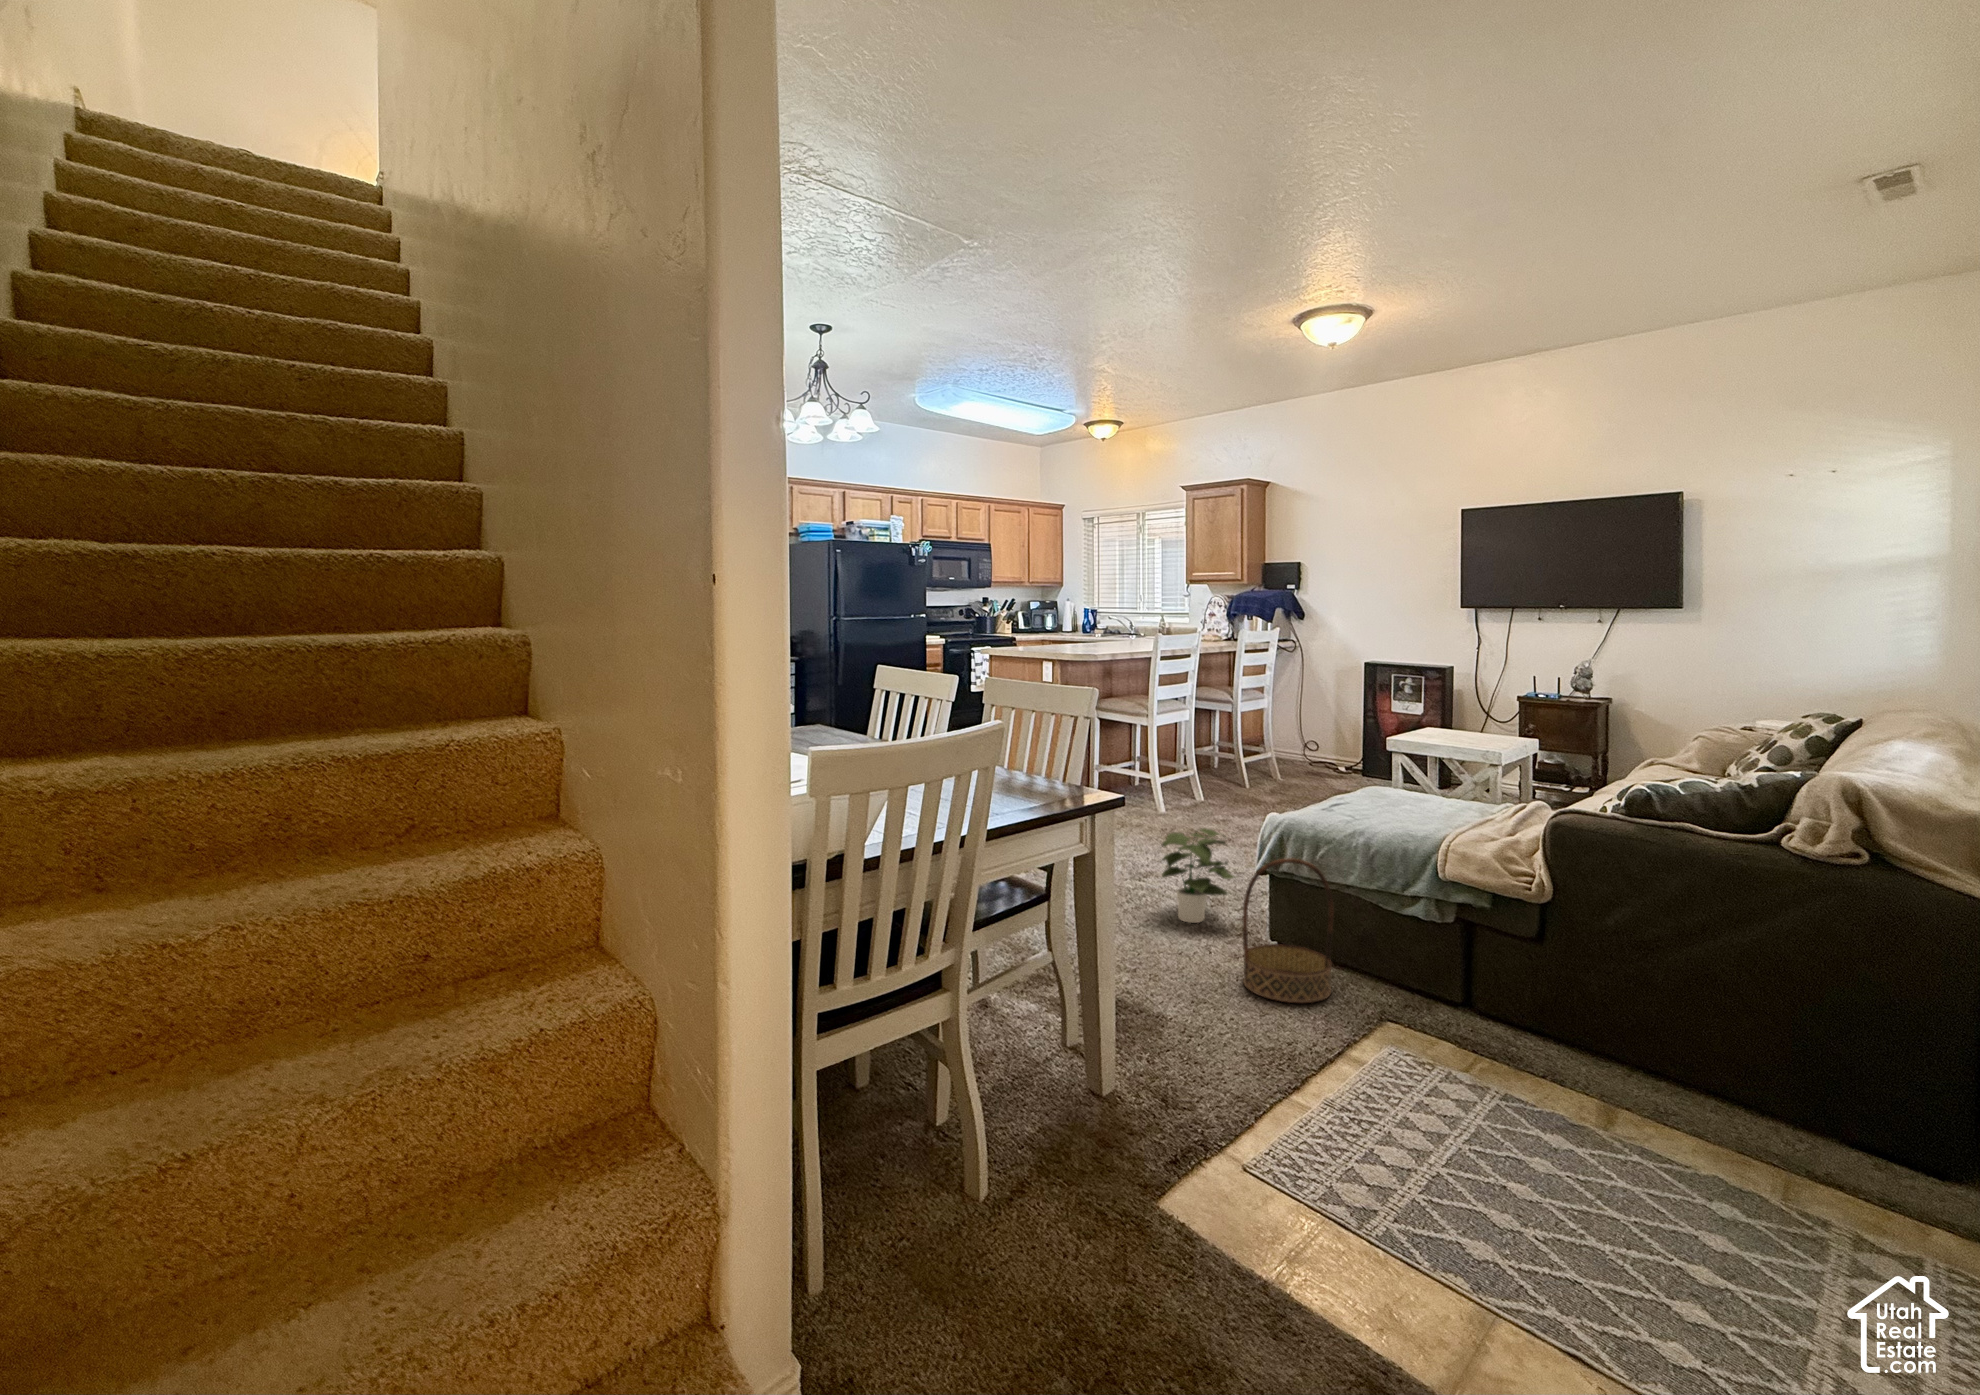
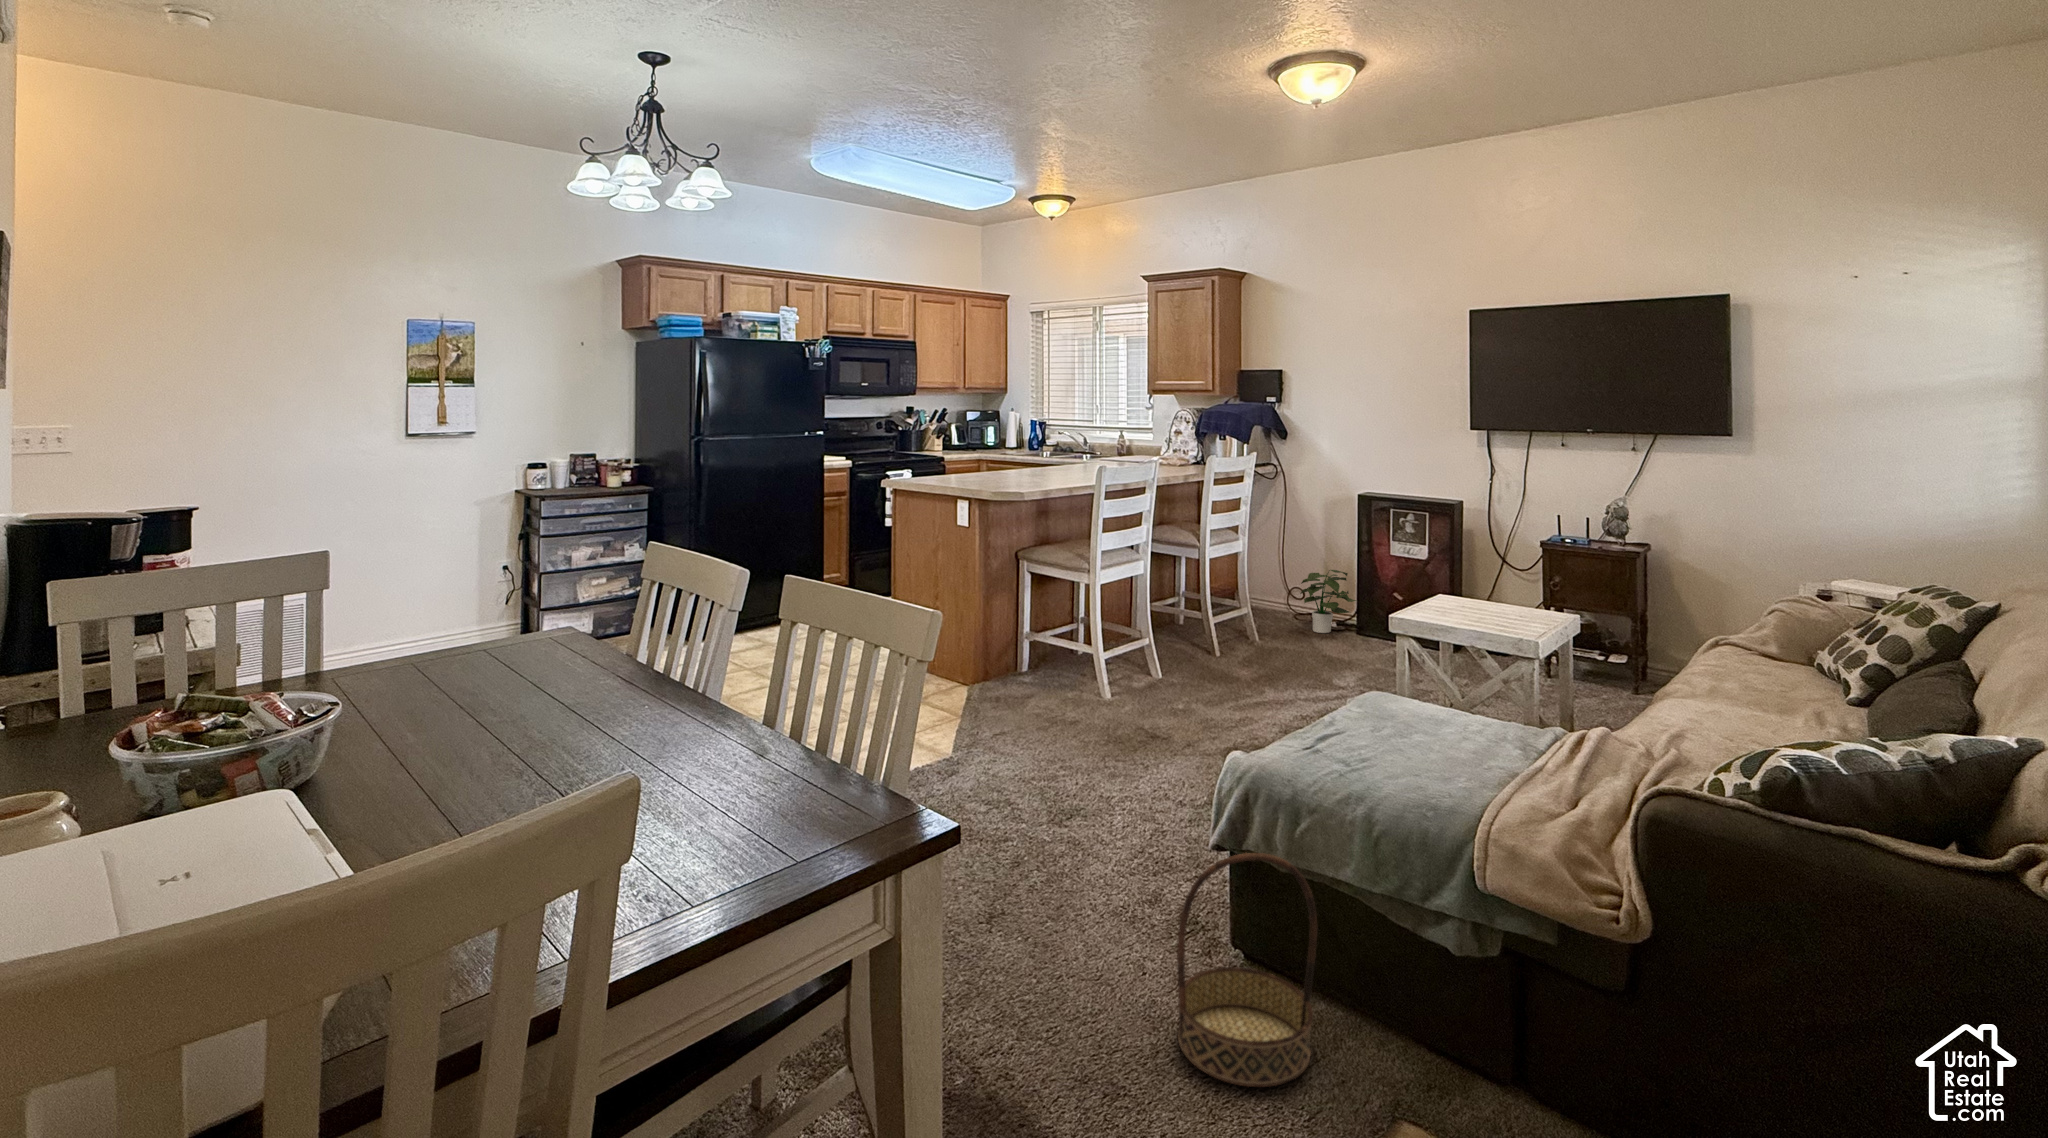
potted plant: present [1162,828,1235,923] -> present [1300,570,1356,633]

